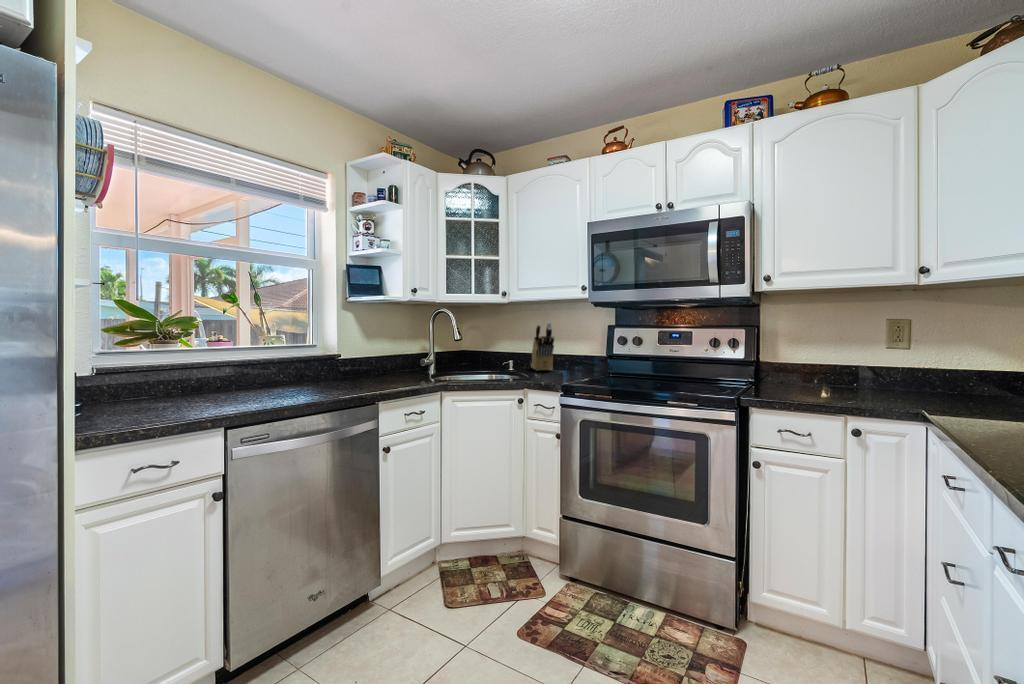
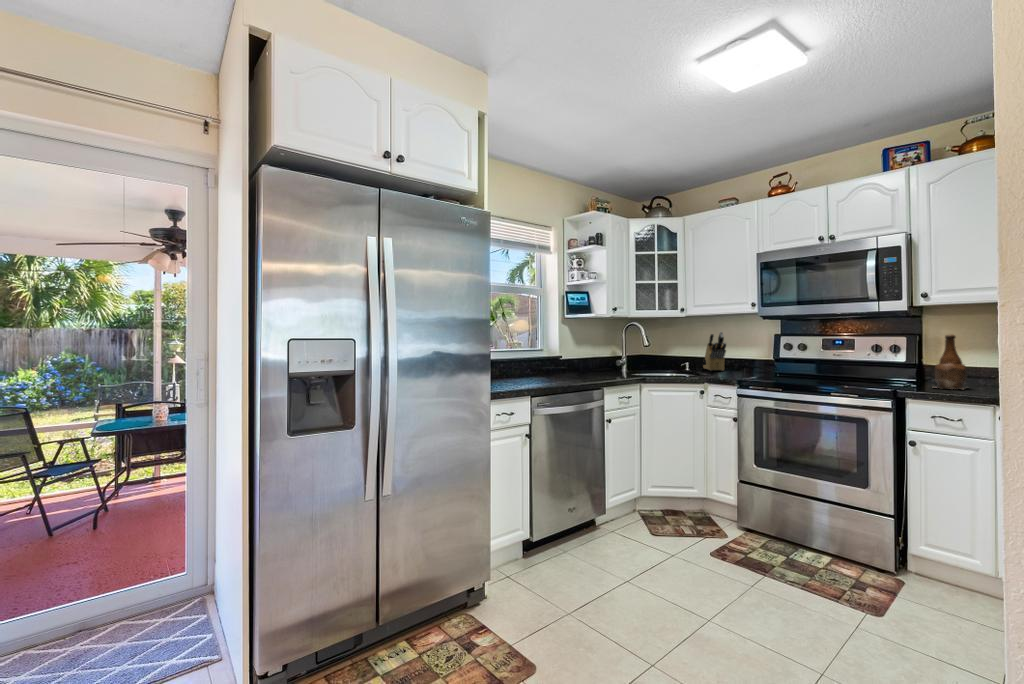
bottle: none [777,326,814,395] -> present [935,334,967,389]

